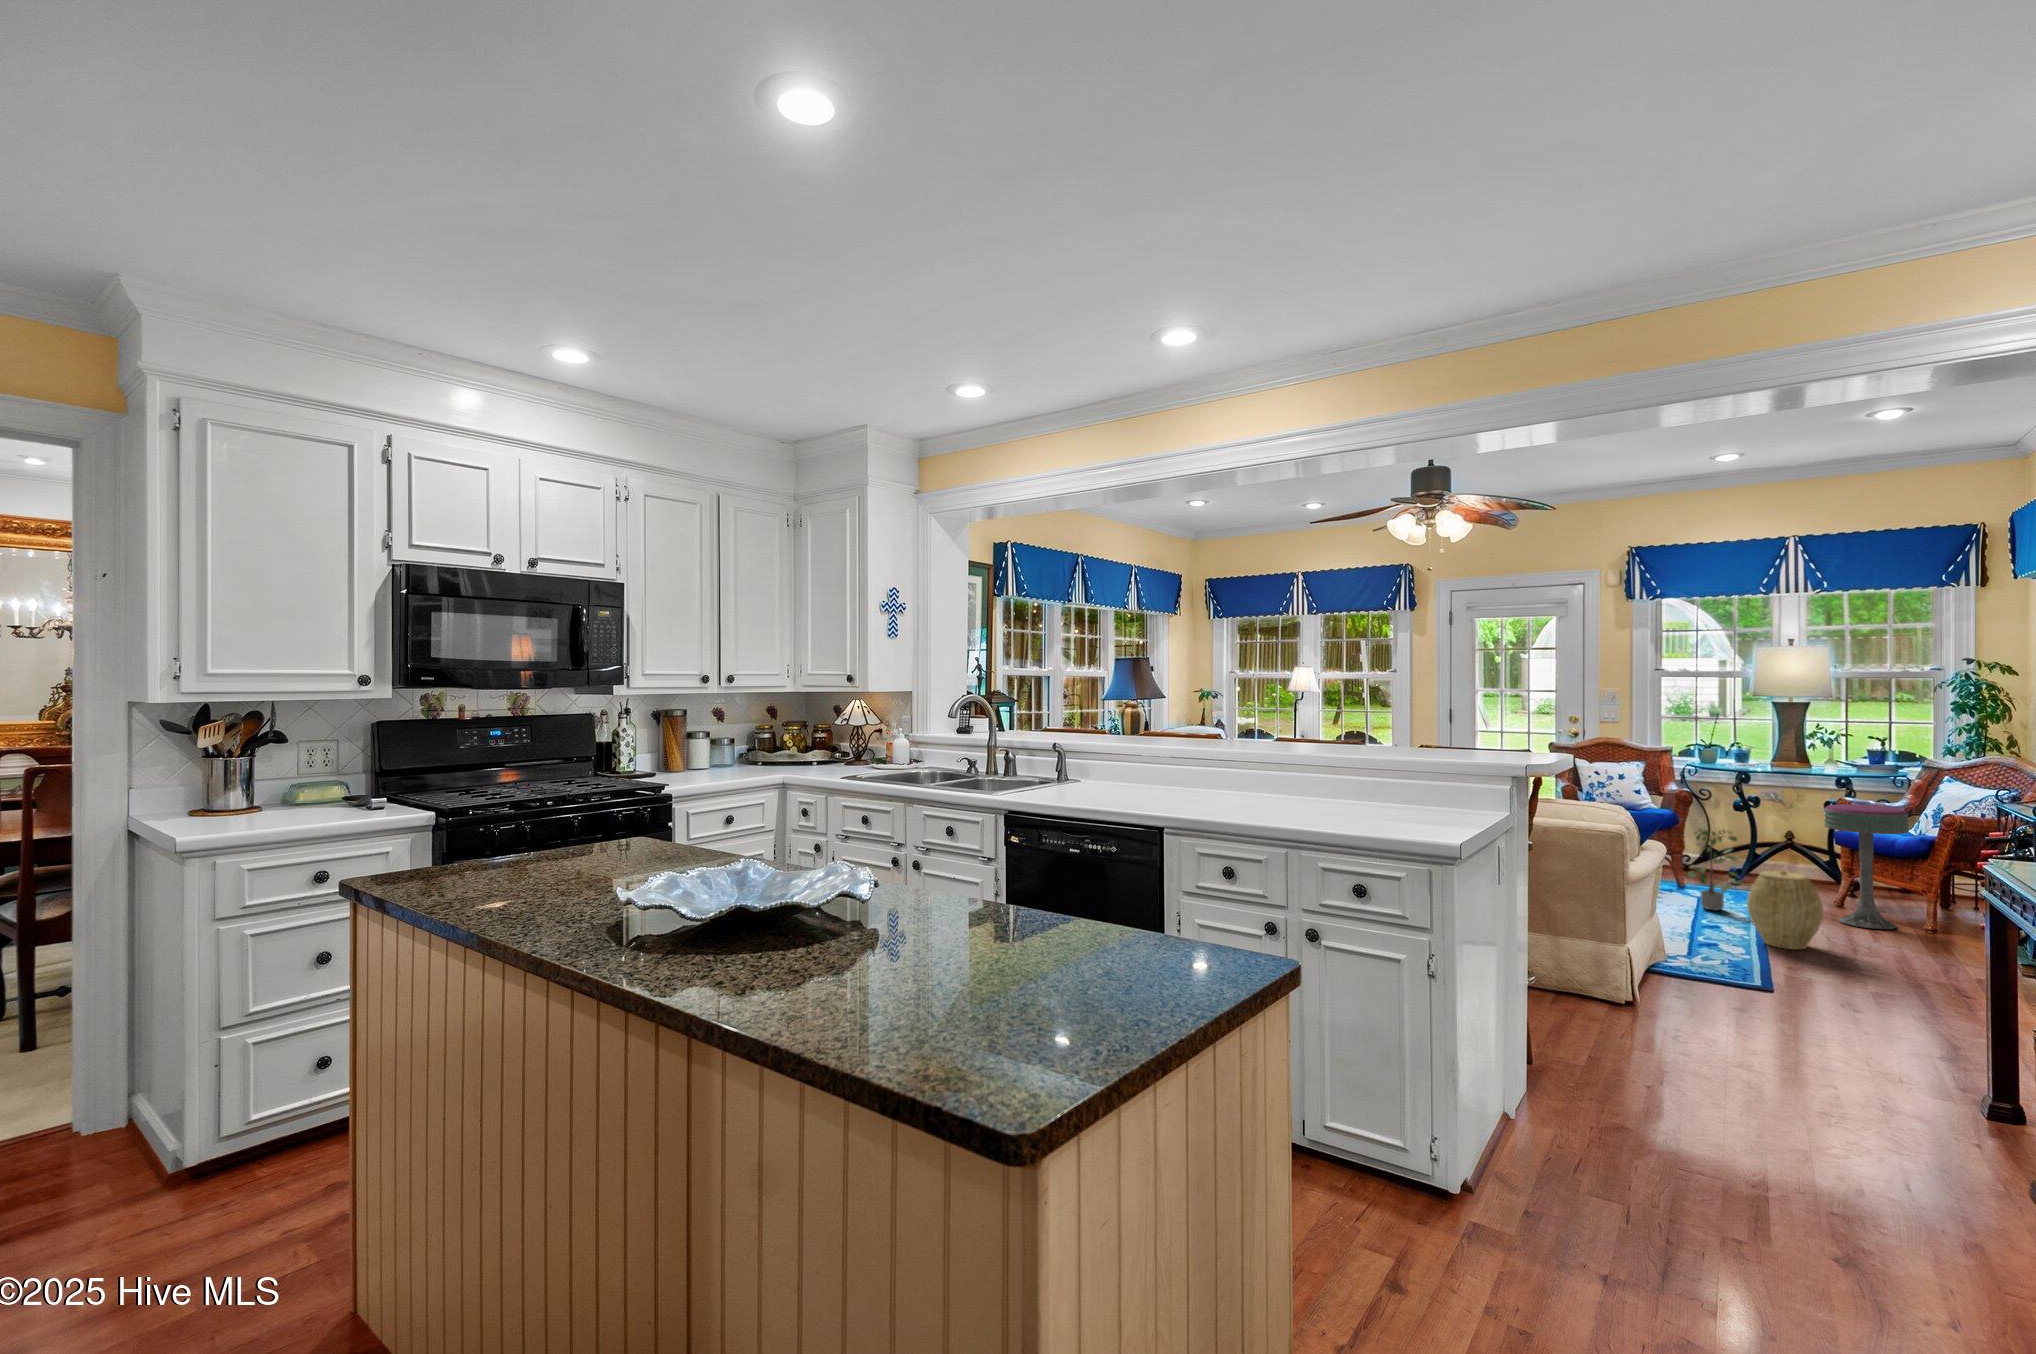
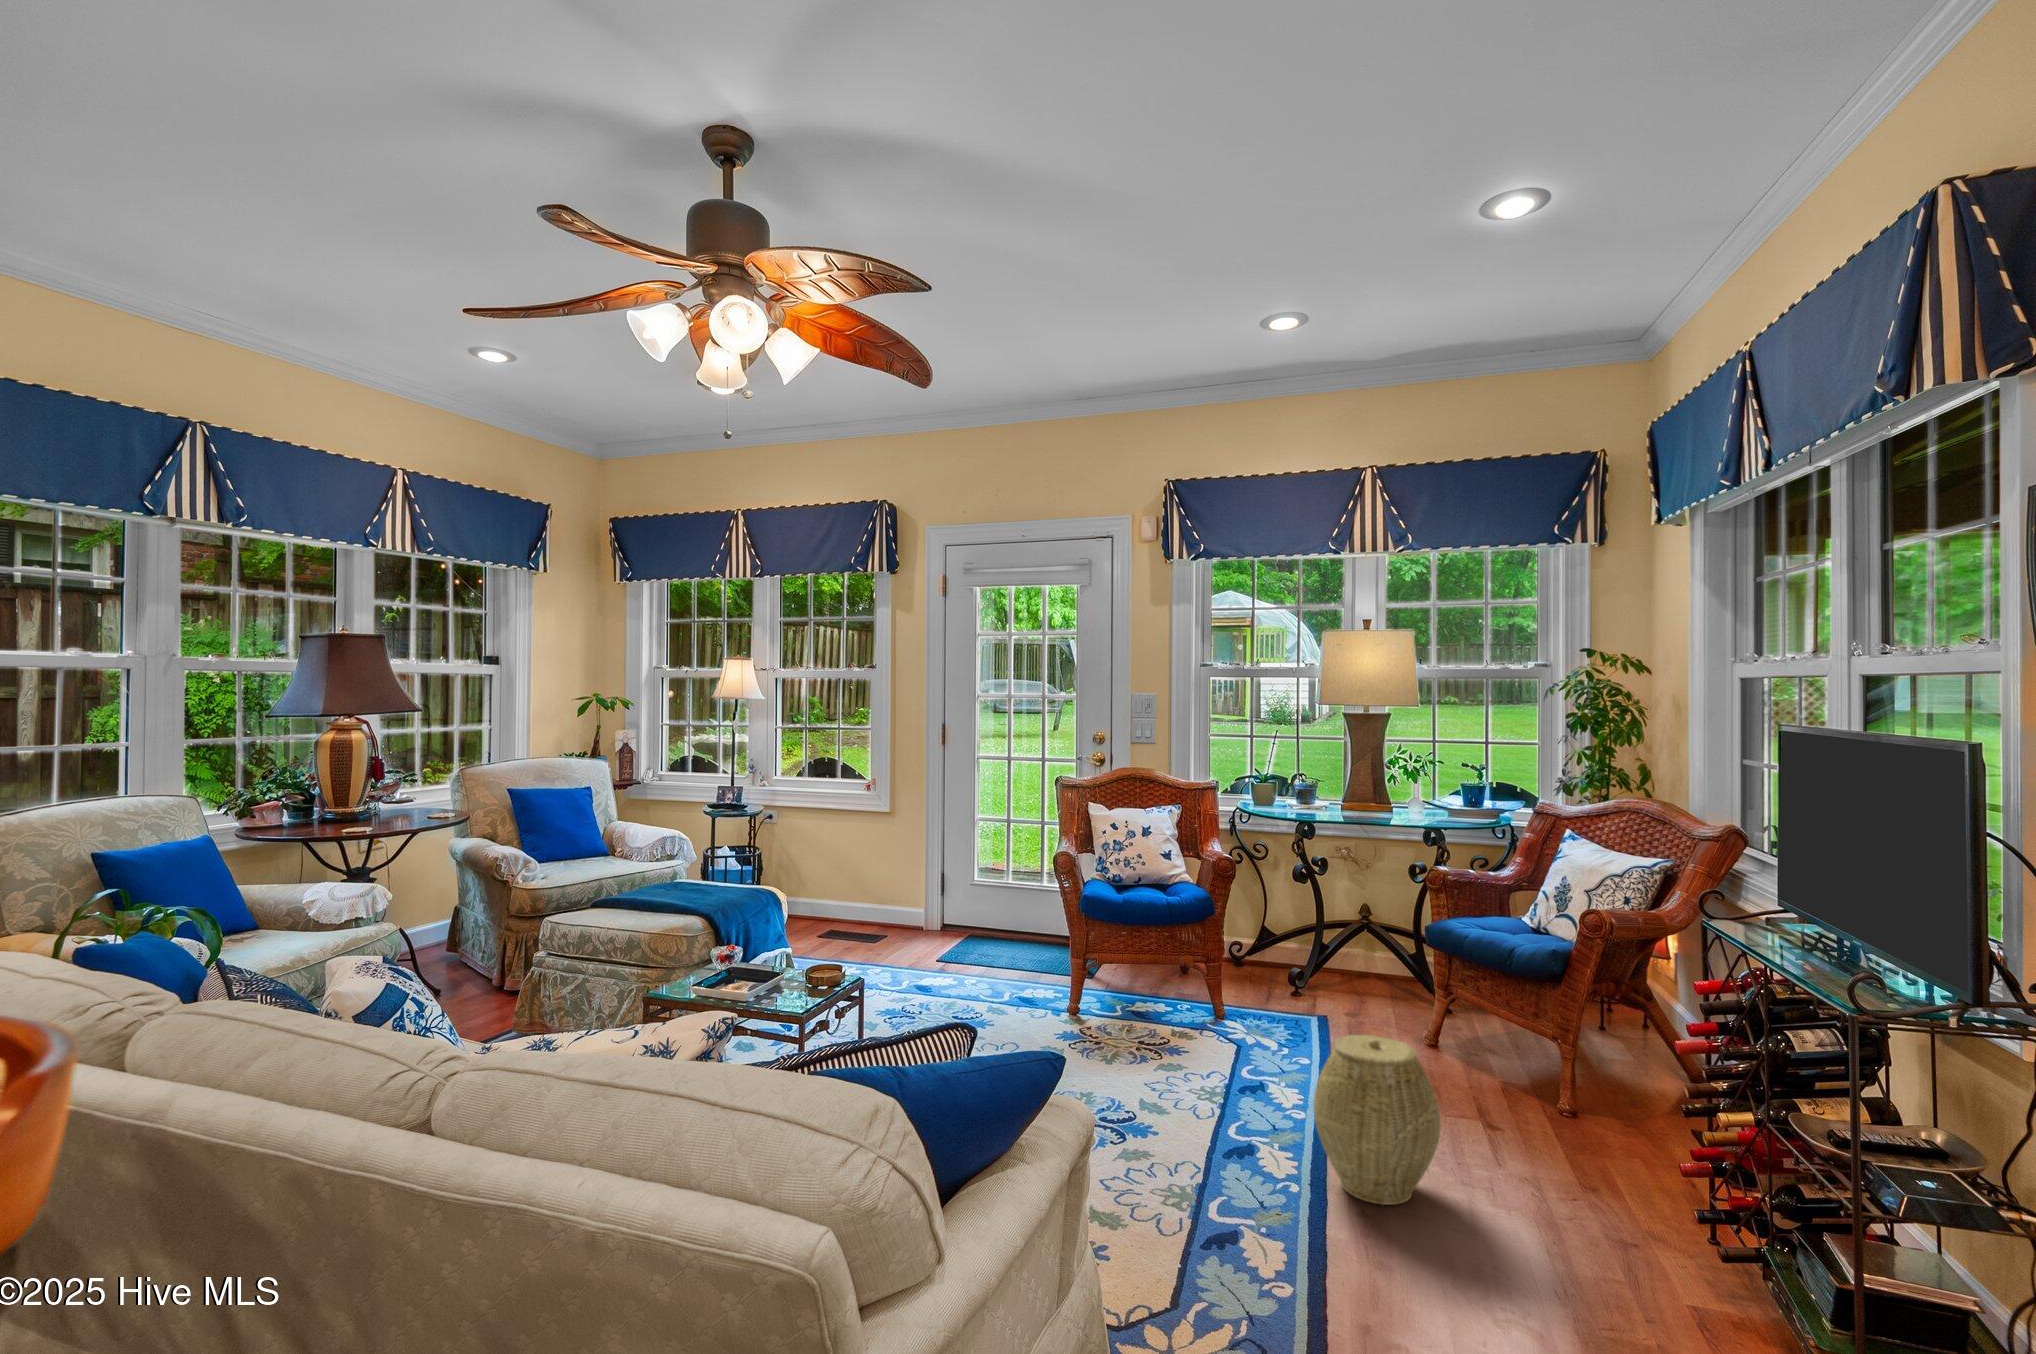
bar stool: present [1824,804,1909,929] -> none [1426,882,1547,1107]
potted plant: present [1688,830,1741,910] -> none [1224,928,1315,1077]

